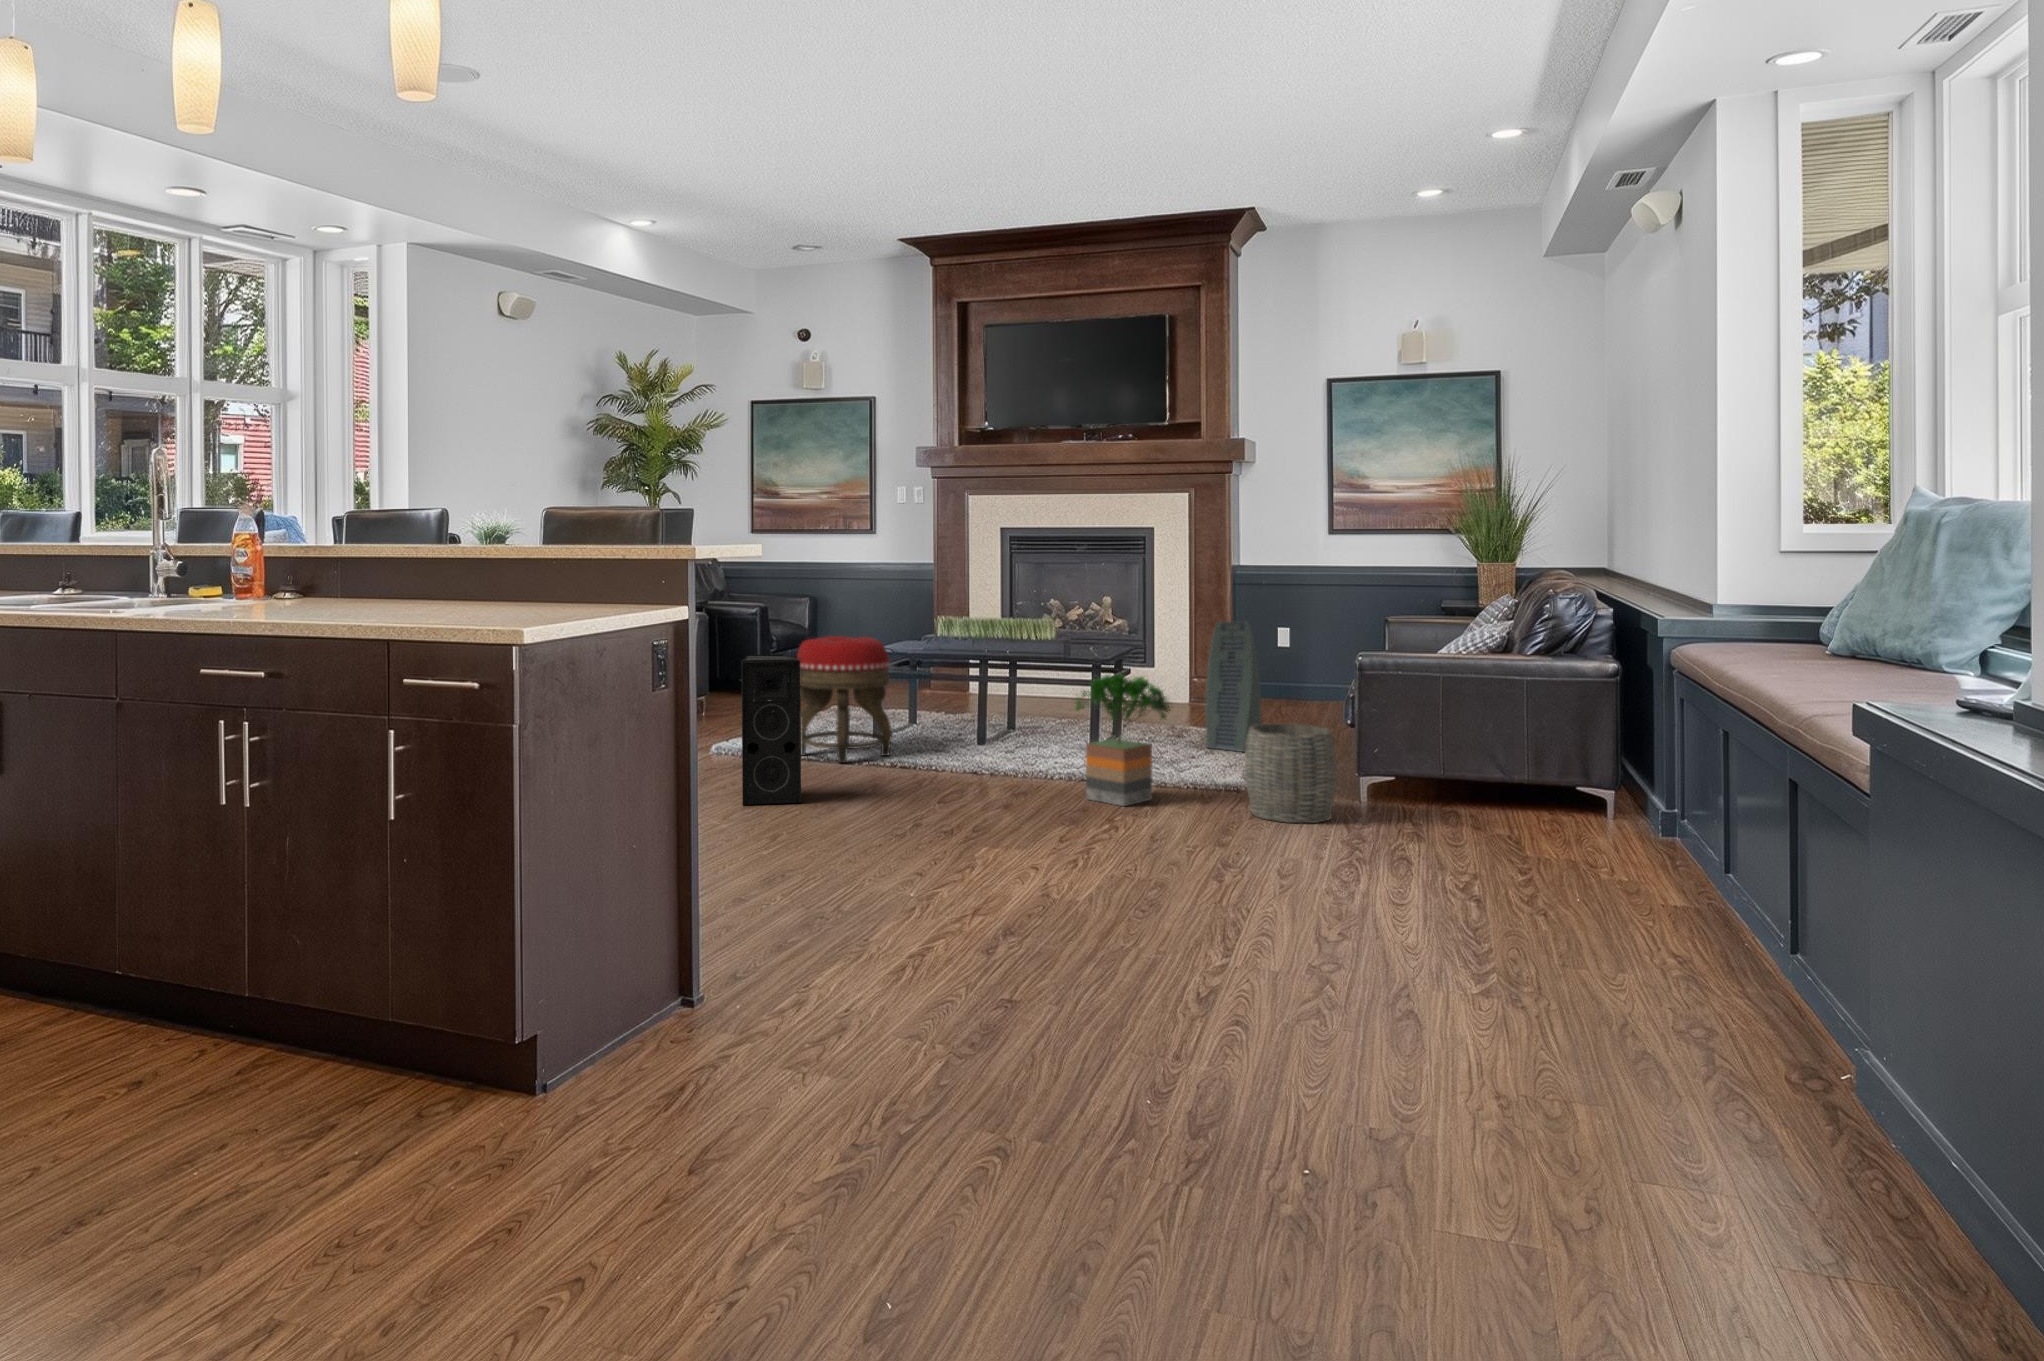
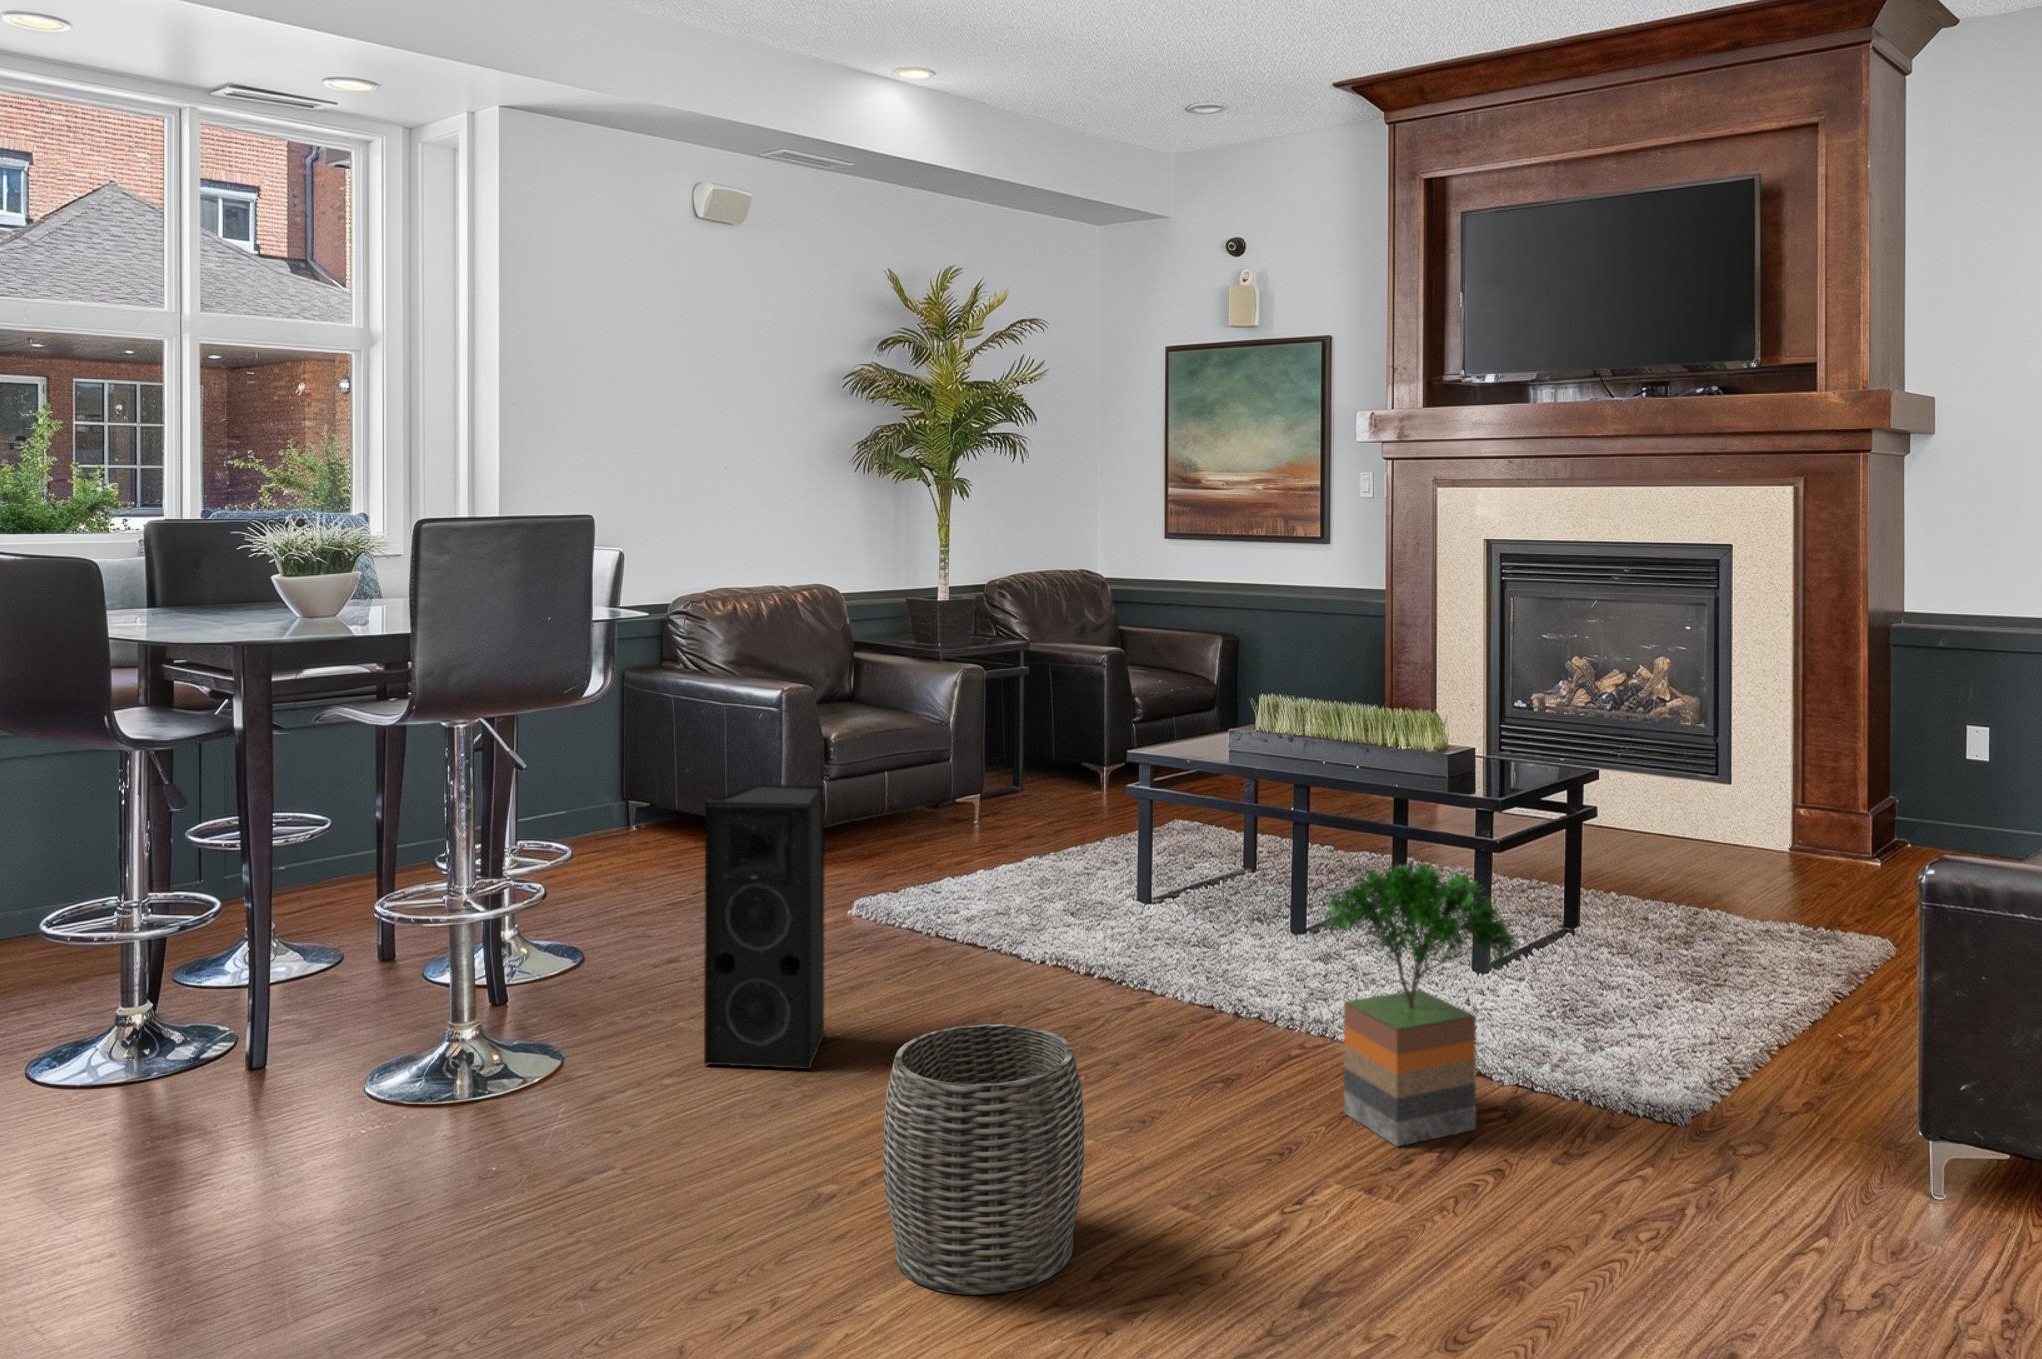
air purifier: present [1205,621,1262,752] -> none [1725,737,1840,992]
footstool: present [797,636,892,763] -> none [971,734,1133,963]
woven basket: present [1245,724,1337,823] -> present [884,1024,1084,1294]

